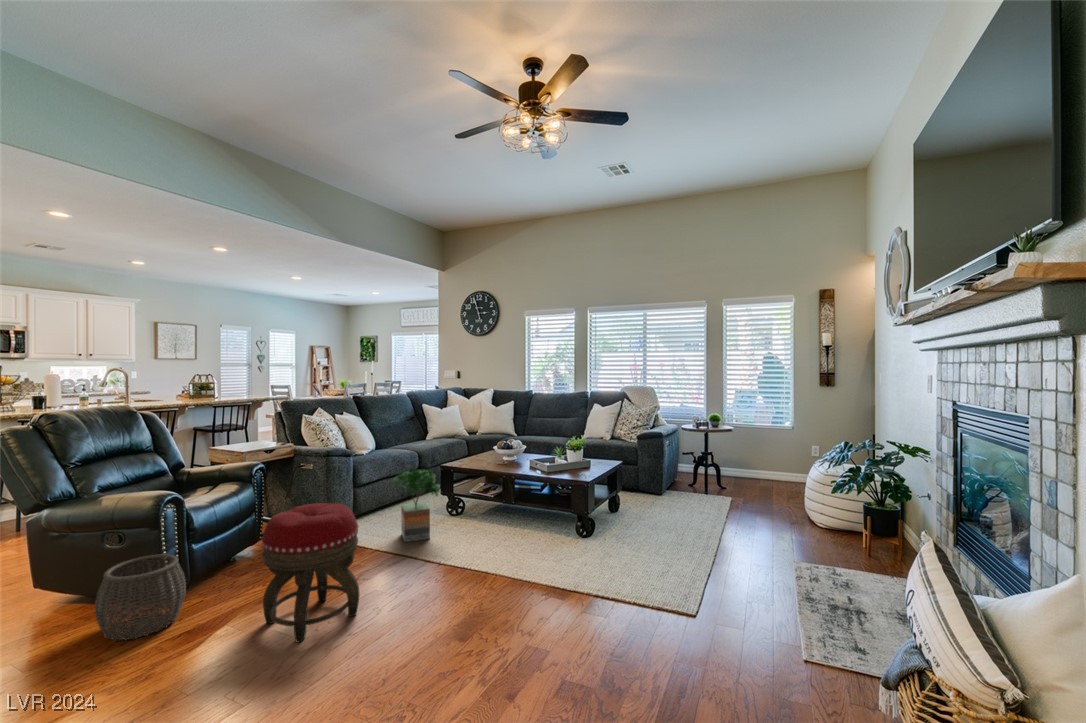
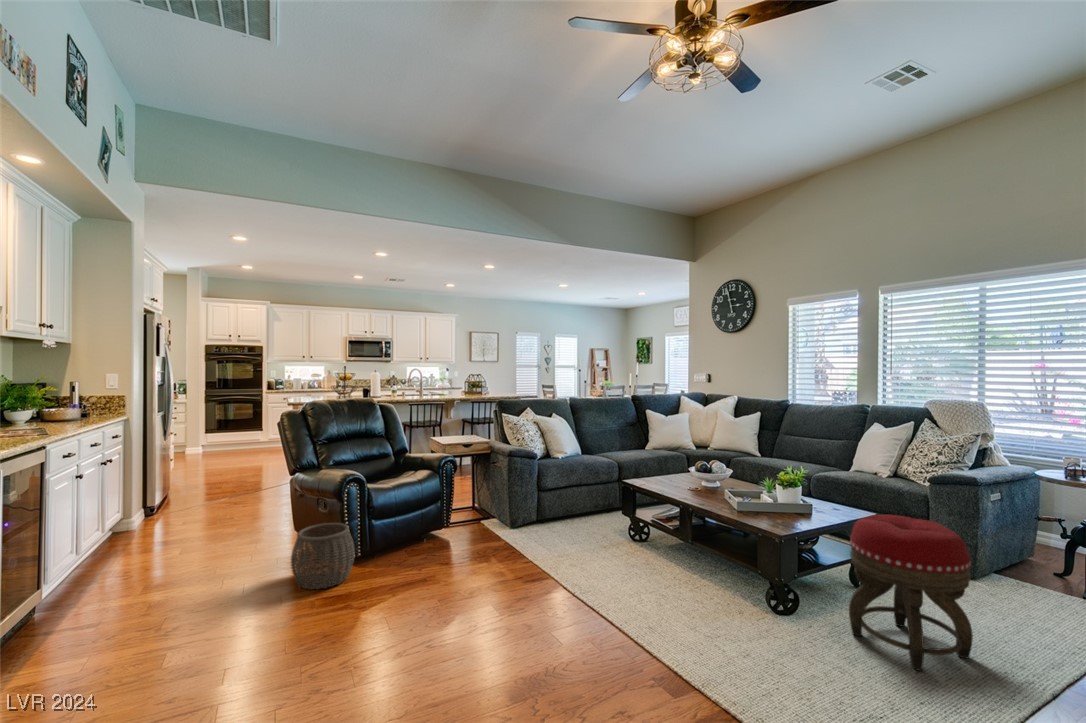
potted tree: present [394,469,440,542] -> none [555,480,606,564]
footstool: present [262,503,359,642] -> present [849,515,973,671]

